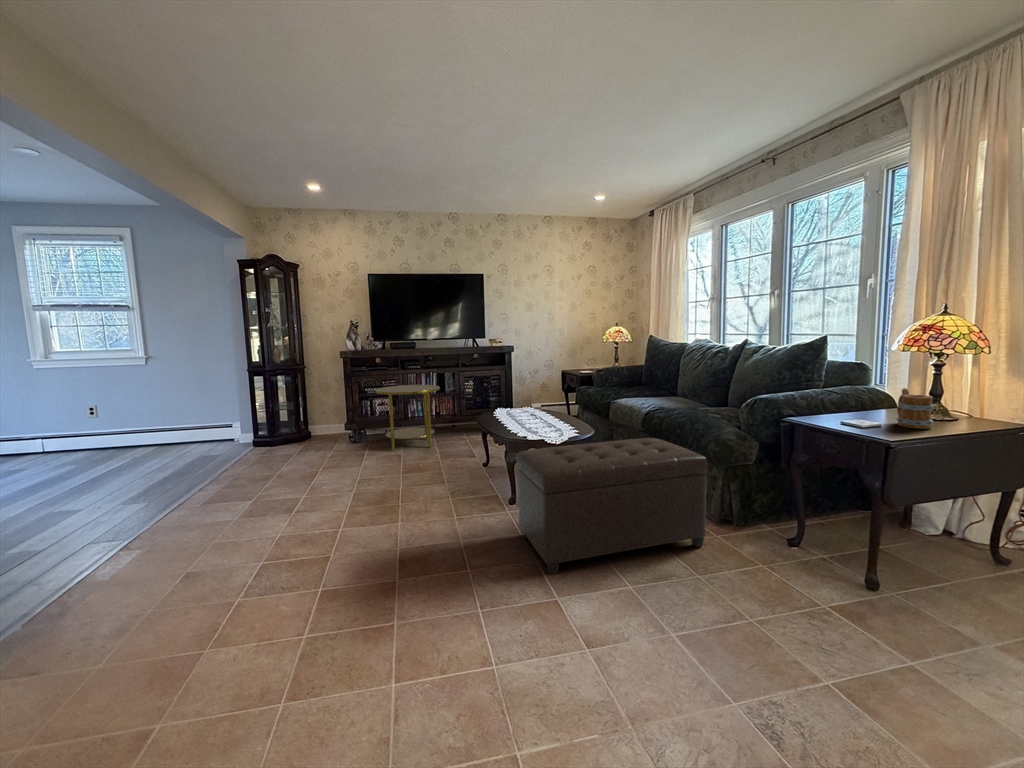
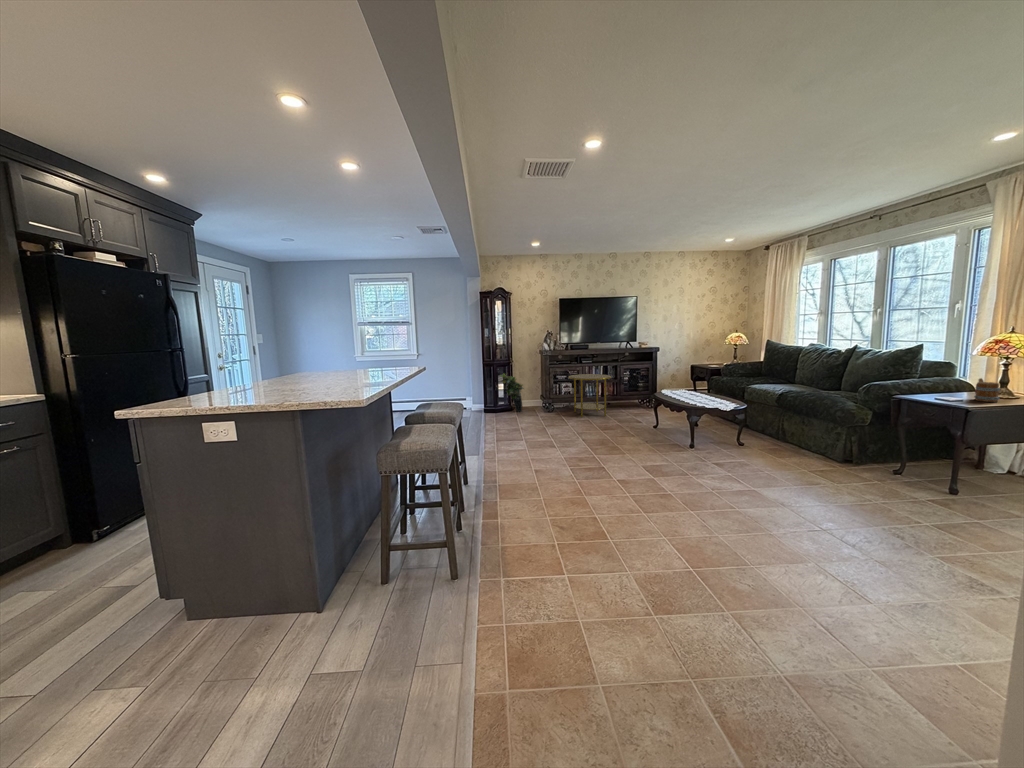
potted plant: none [273,384,317,444] -> present [501,374,524,412]
ottoman: present [517,438,708,574] -> none [712,408,841,477]

